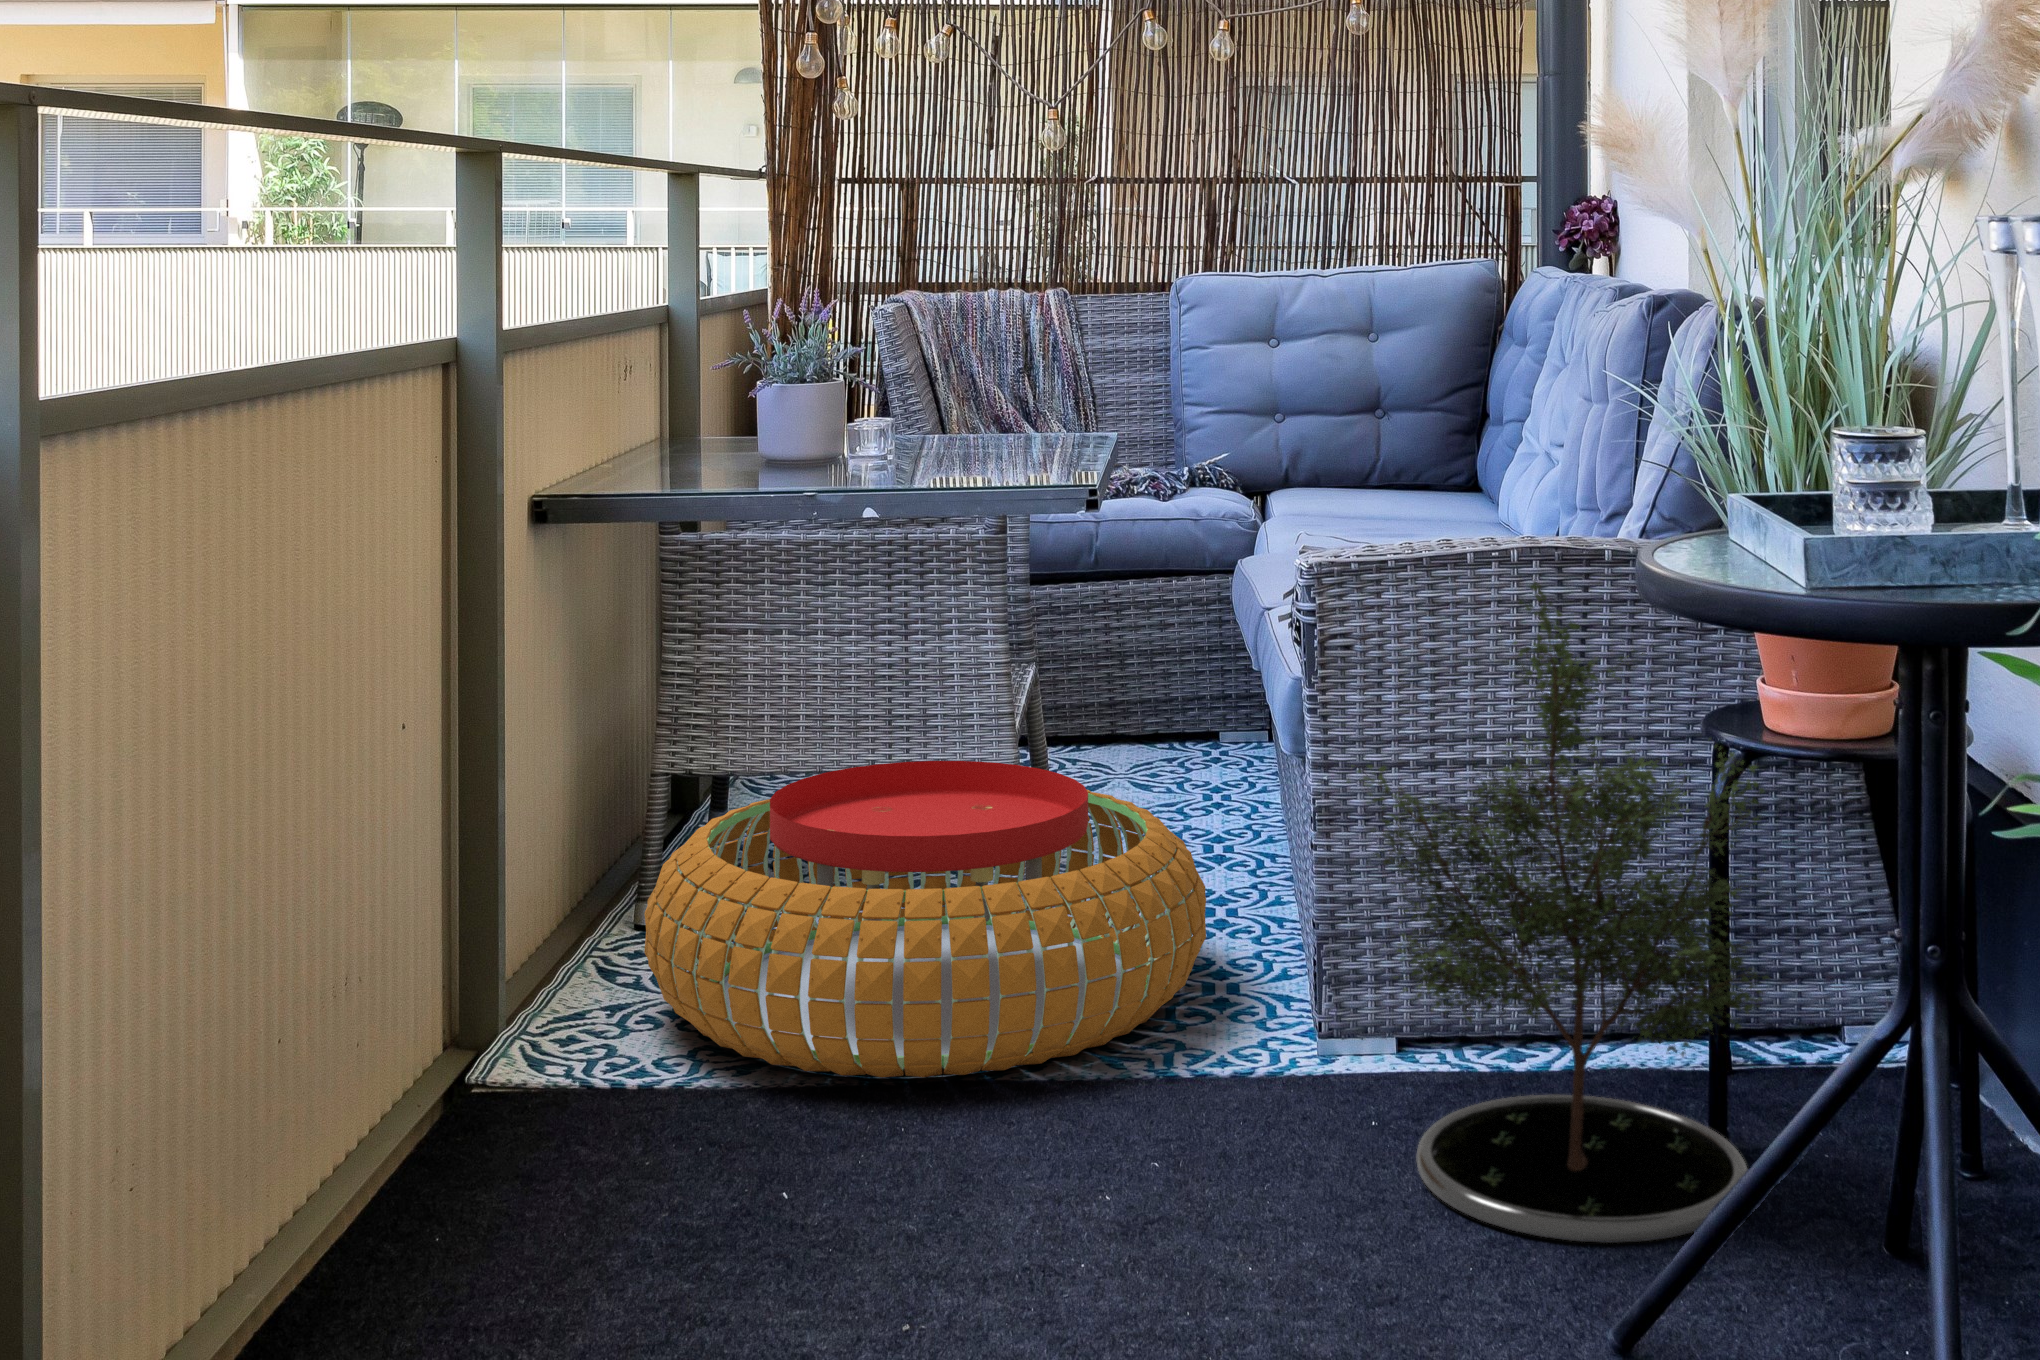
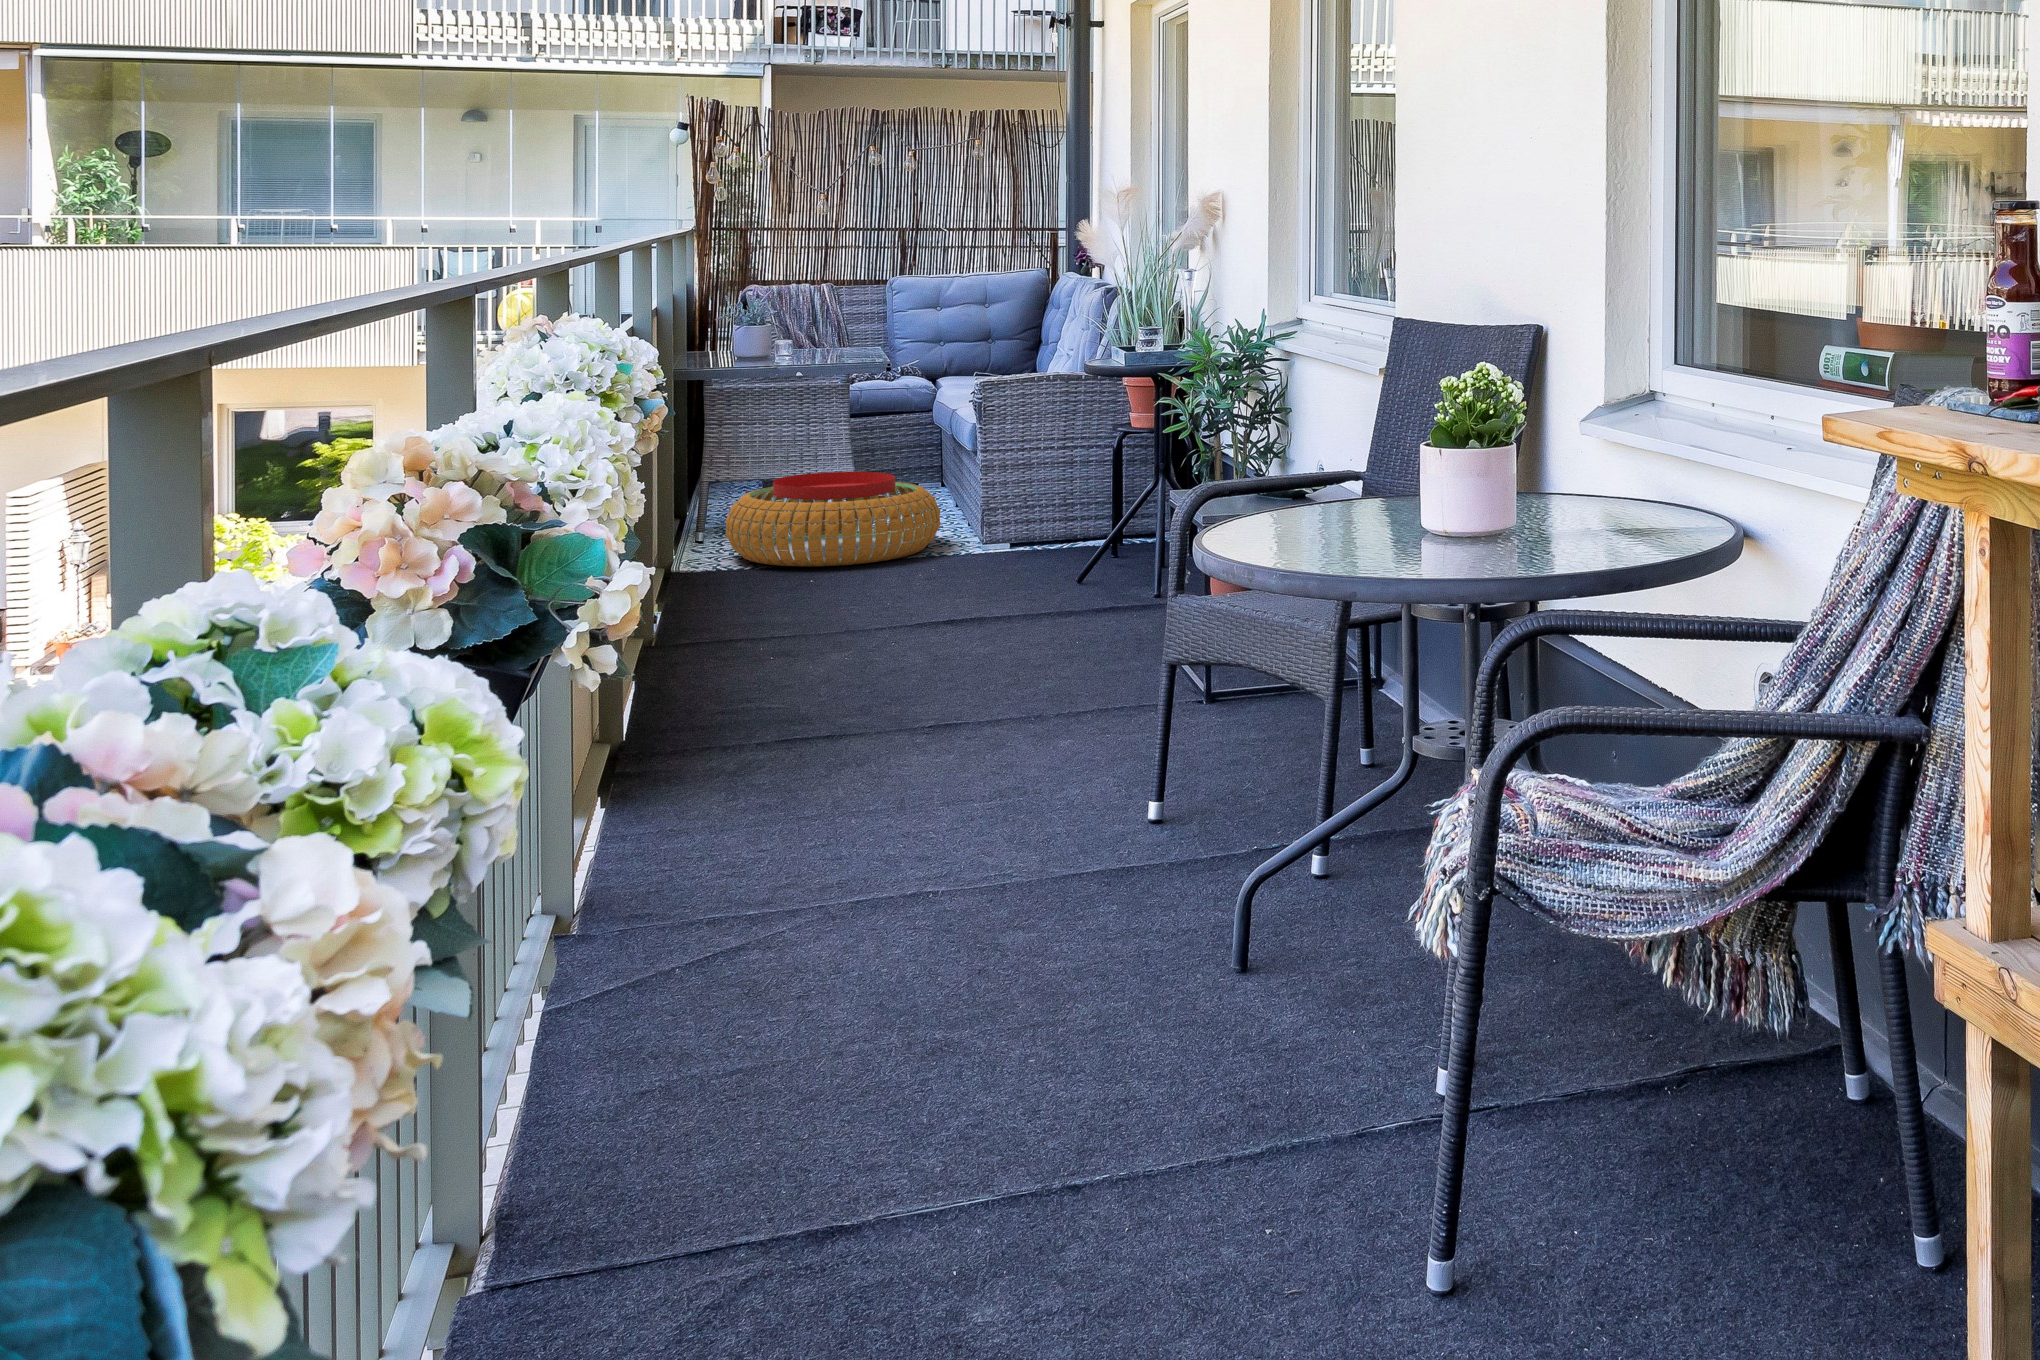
potted tree: present [1347,578,1769,1243] -> none [998,384,1129,573]

